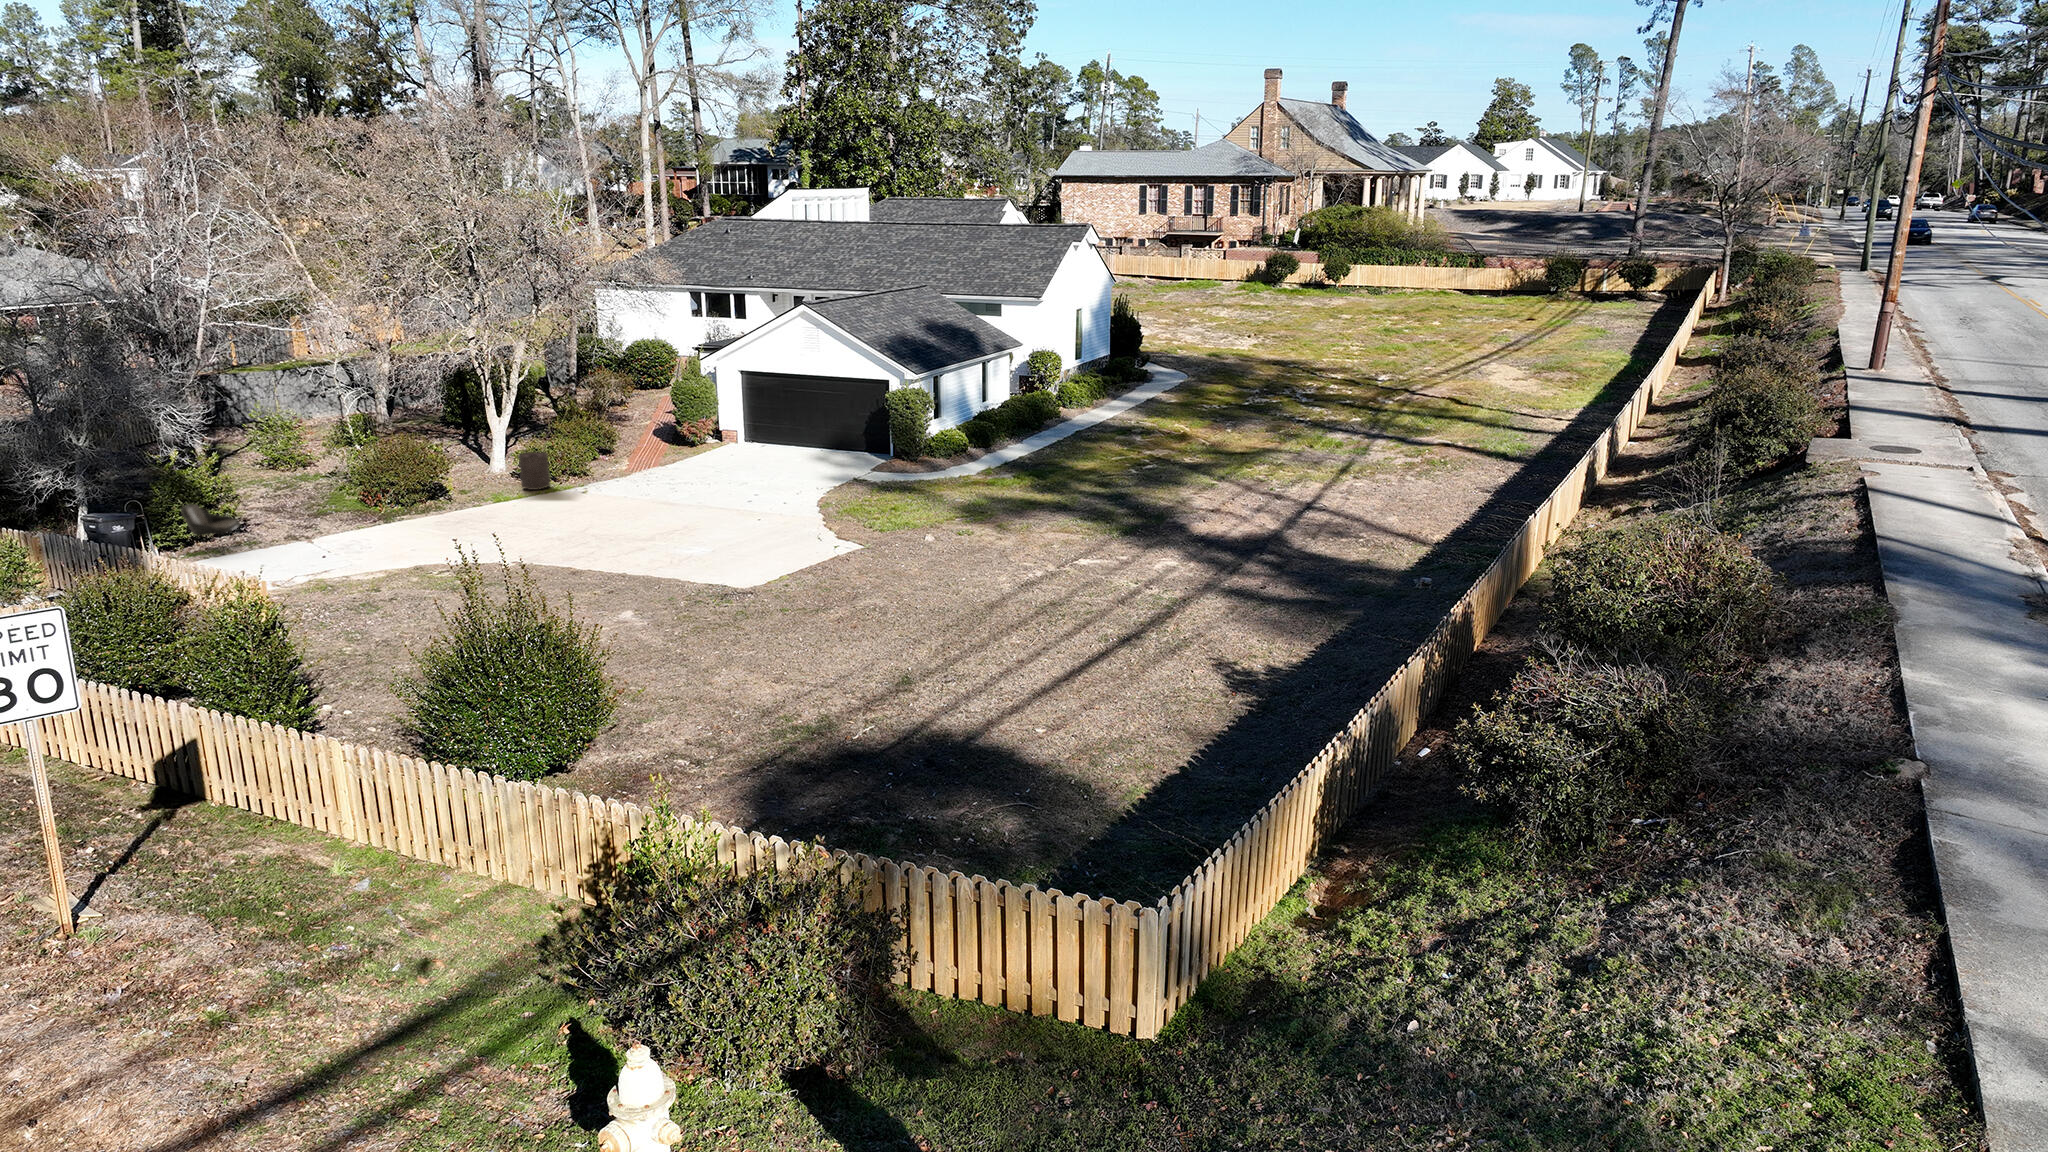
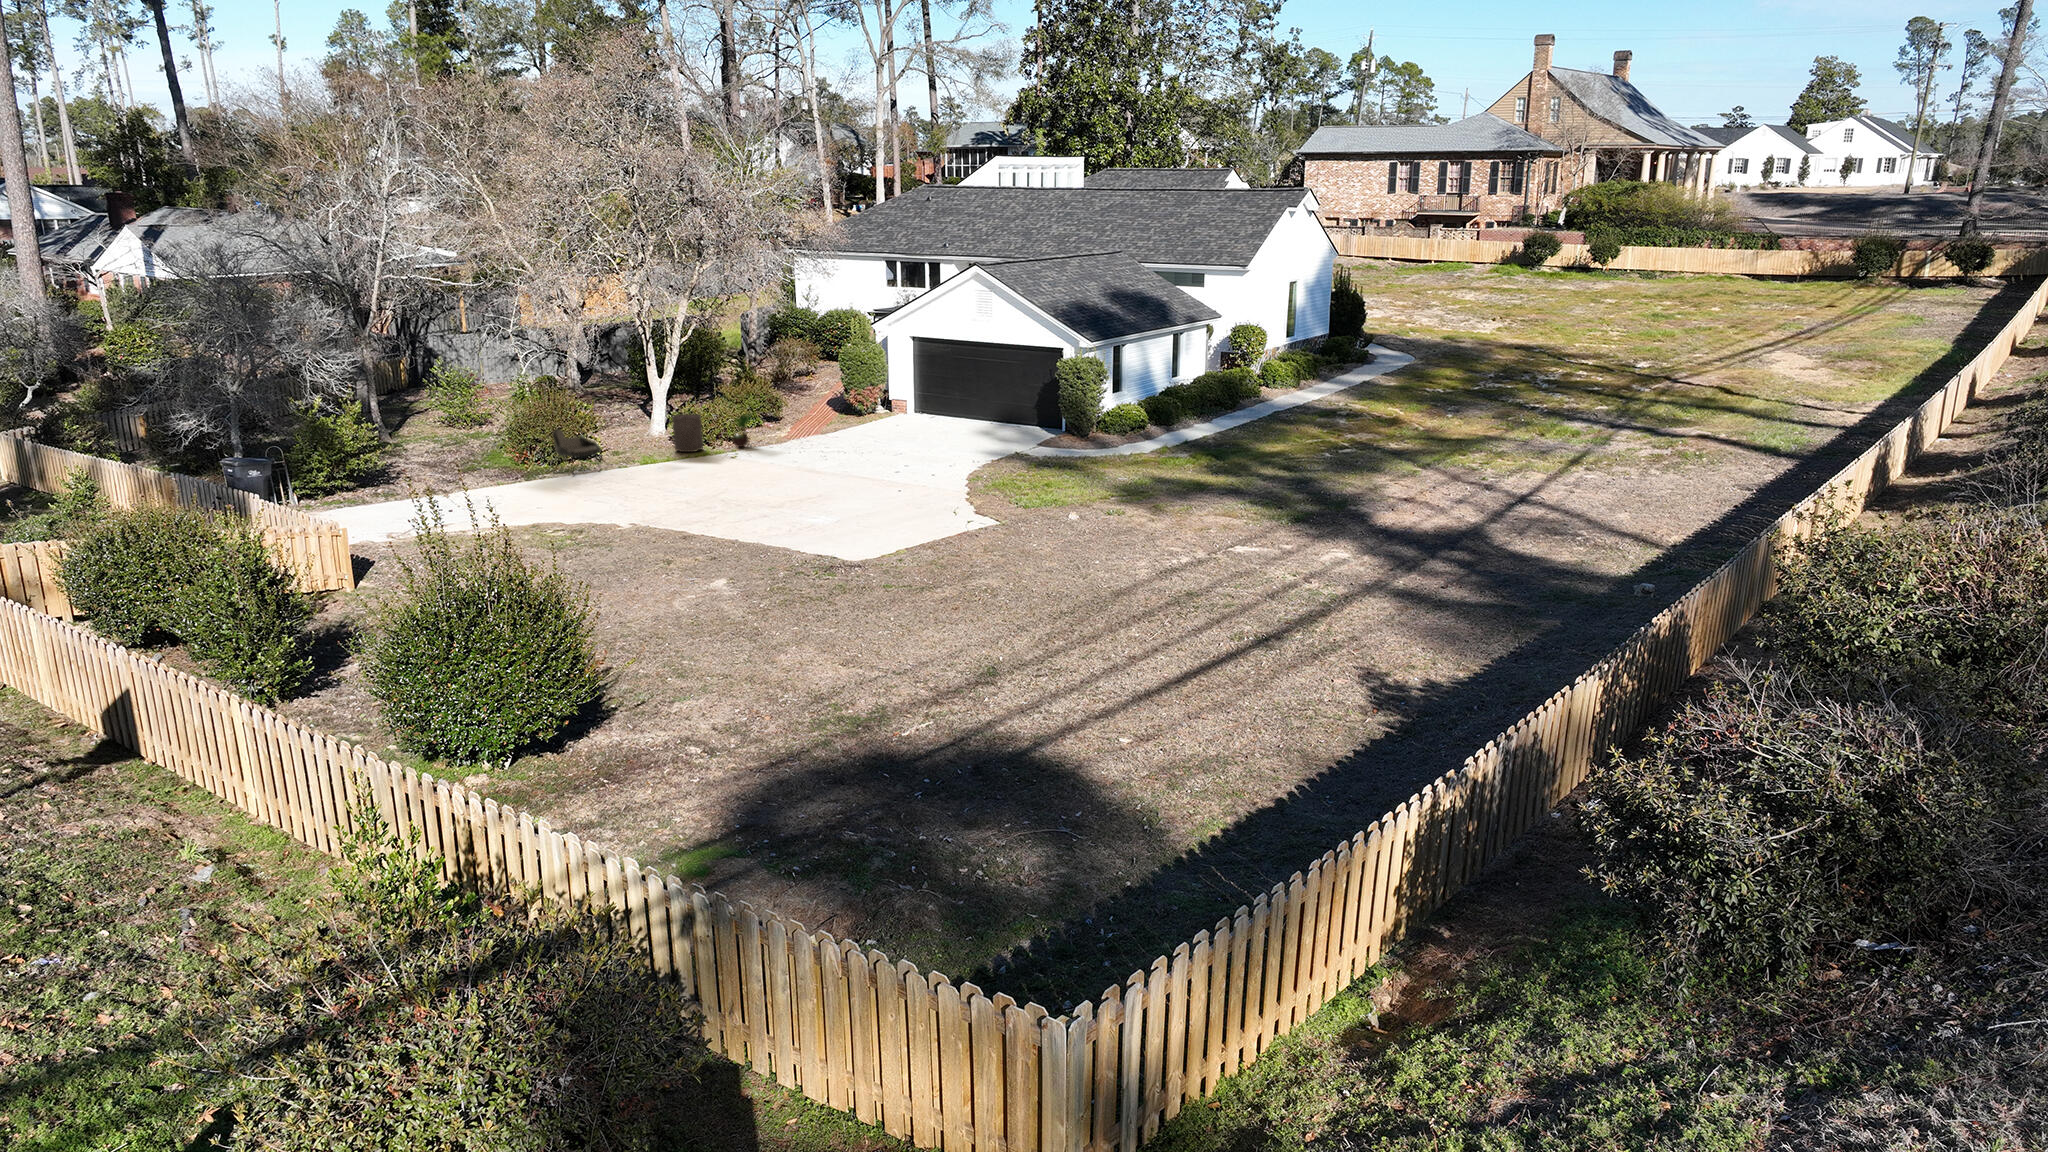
potted tree: none [579,448,599,483] -> present [732,415,750,447]
lounge chair: present [181,504,240,542] -> present [552,429,601,474]

